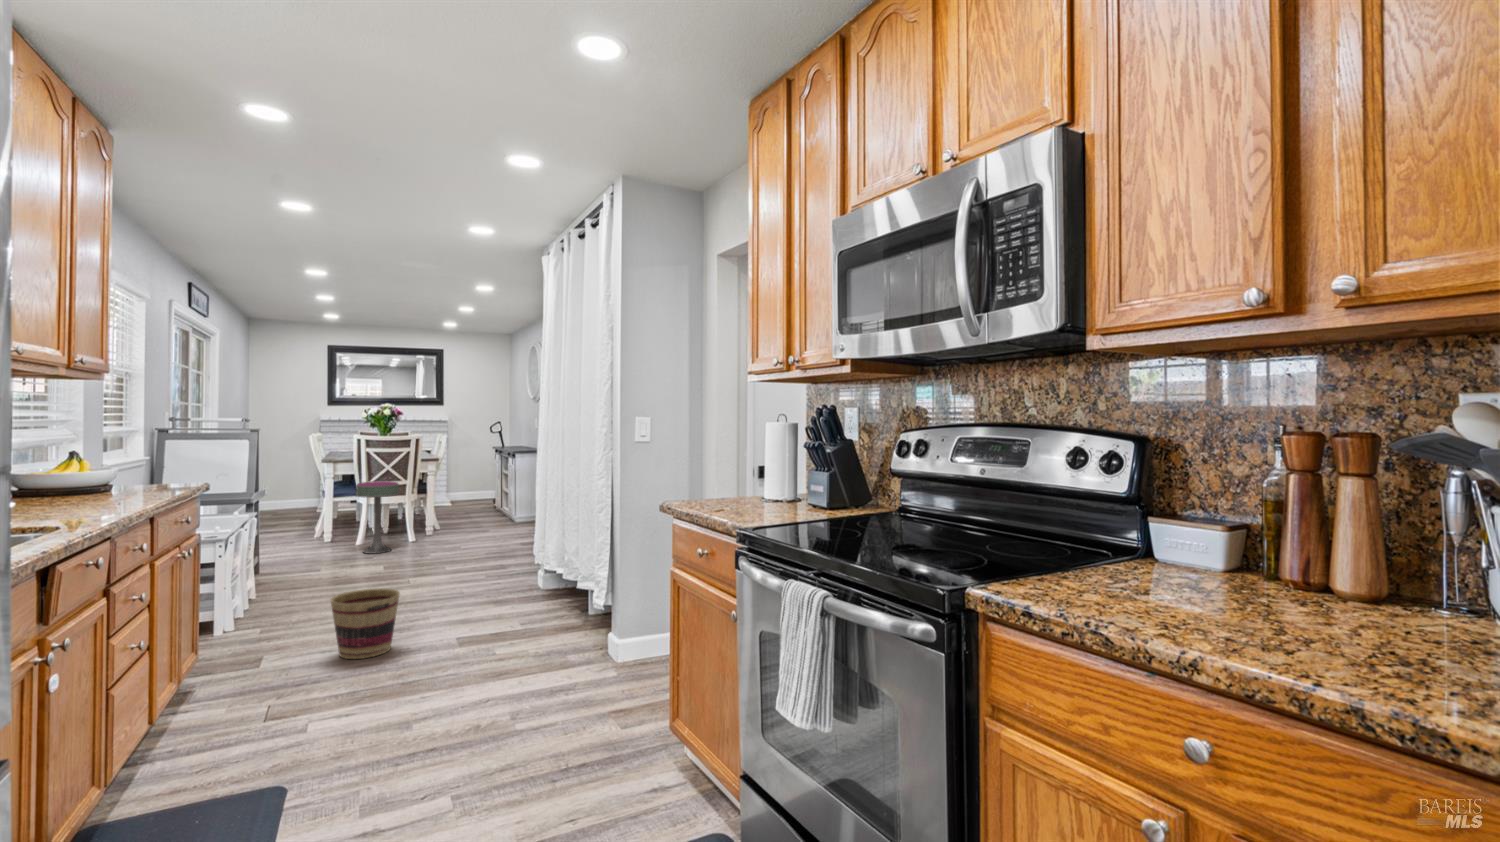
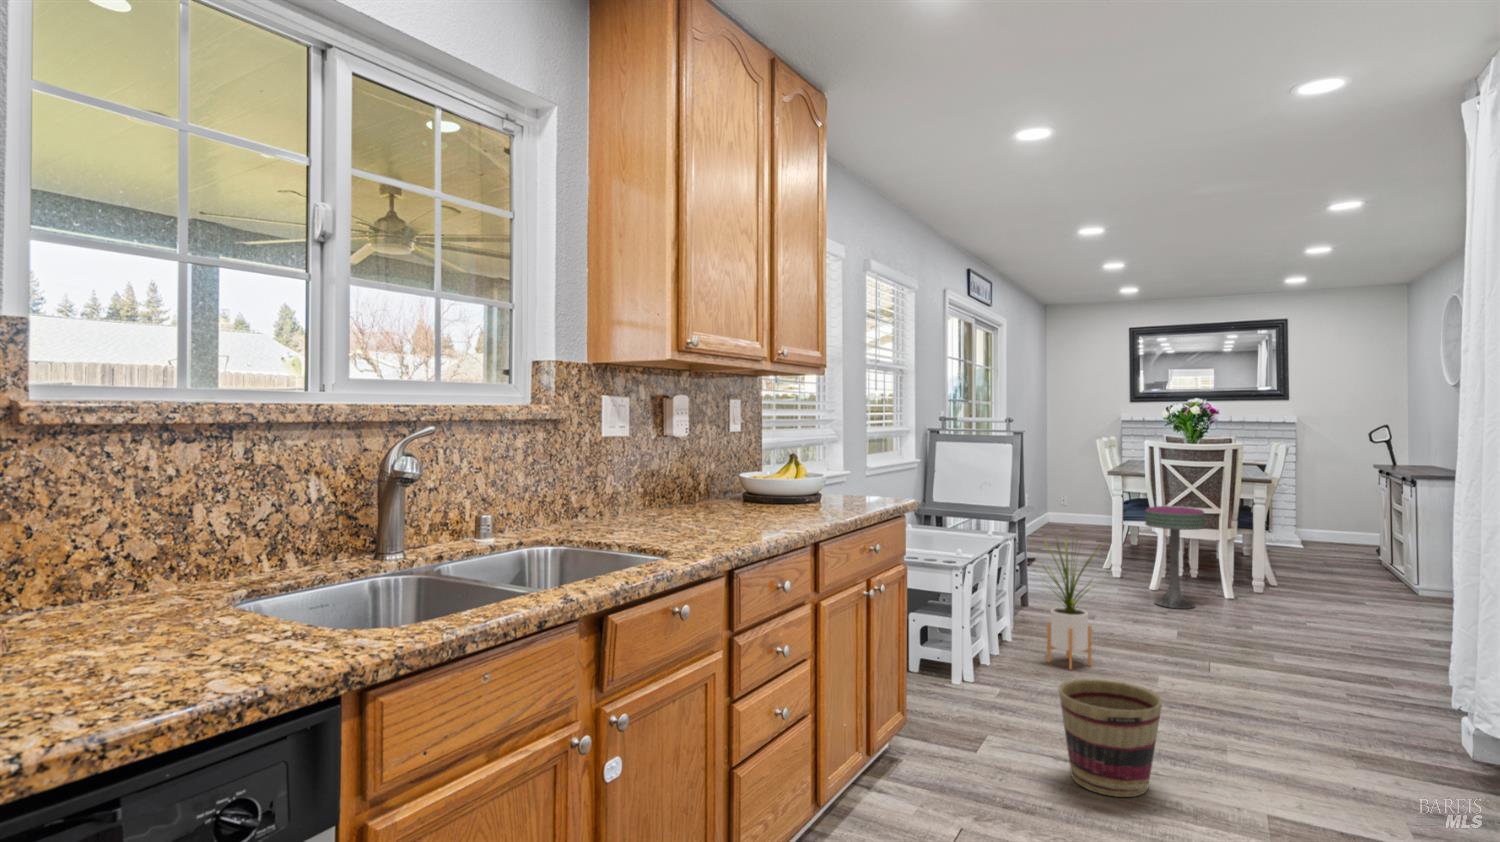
house plant: none [280,497,345,604] -> present [1047,537,1096,670]

